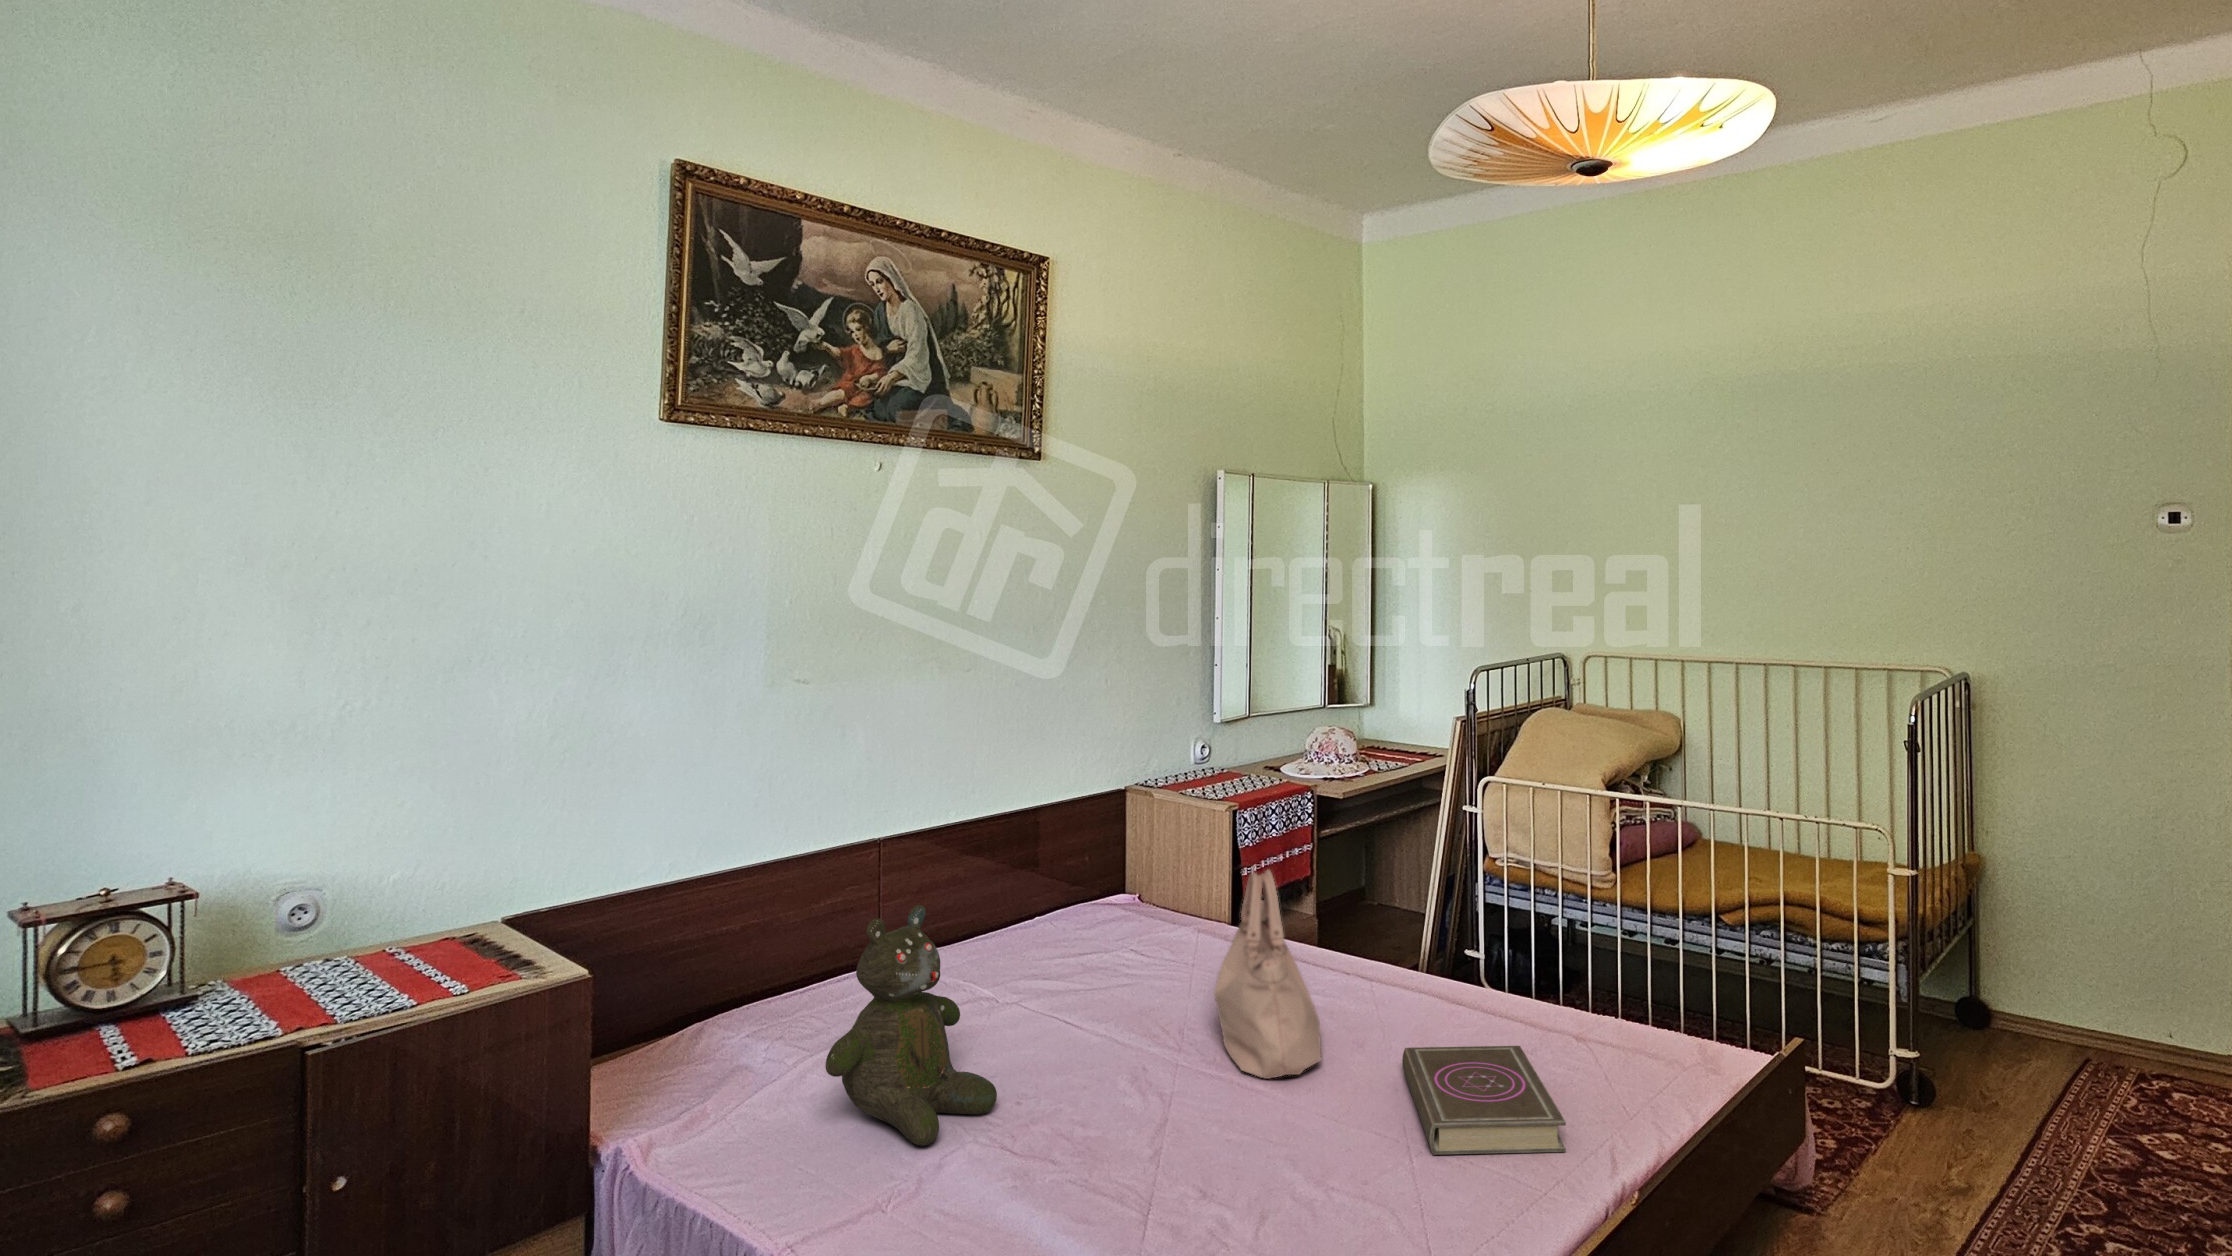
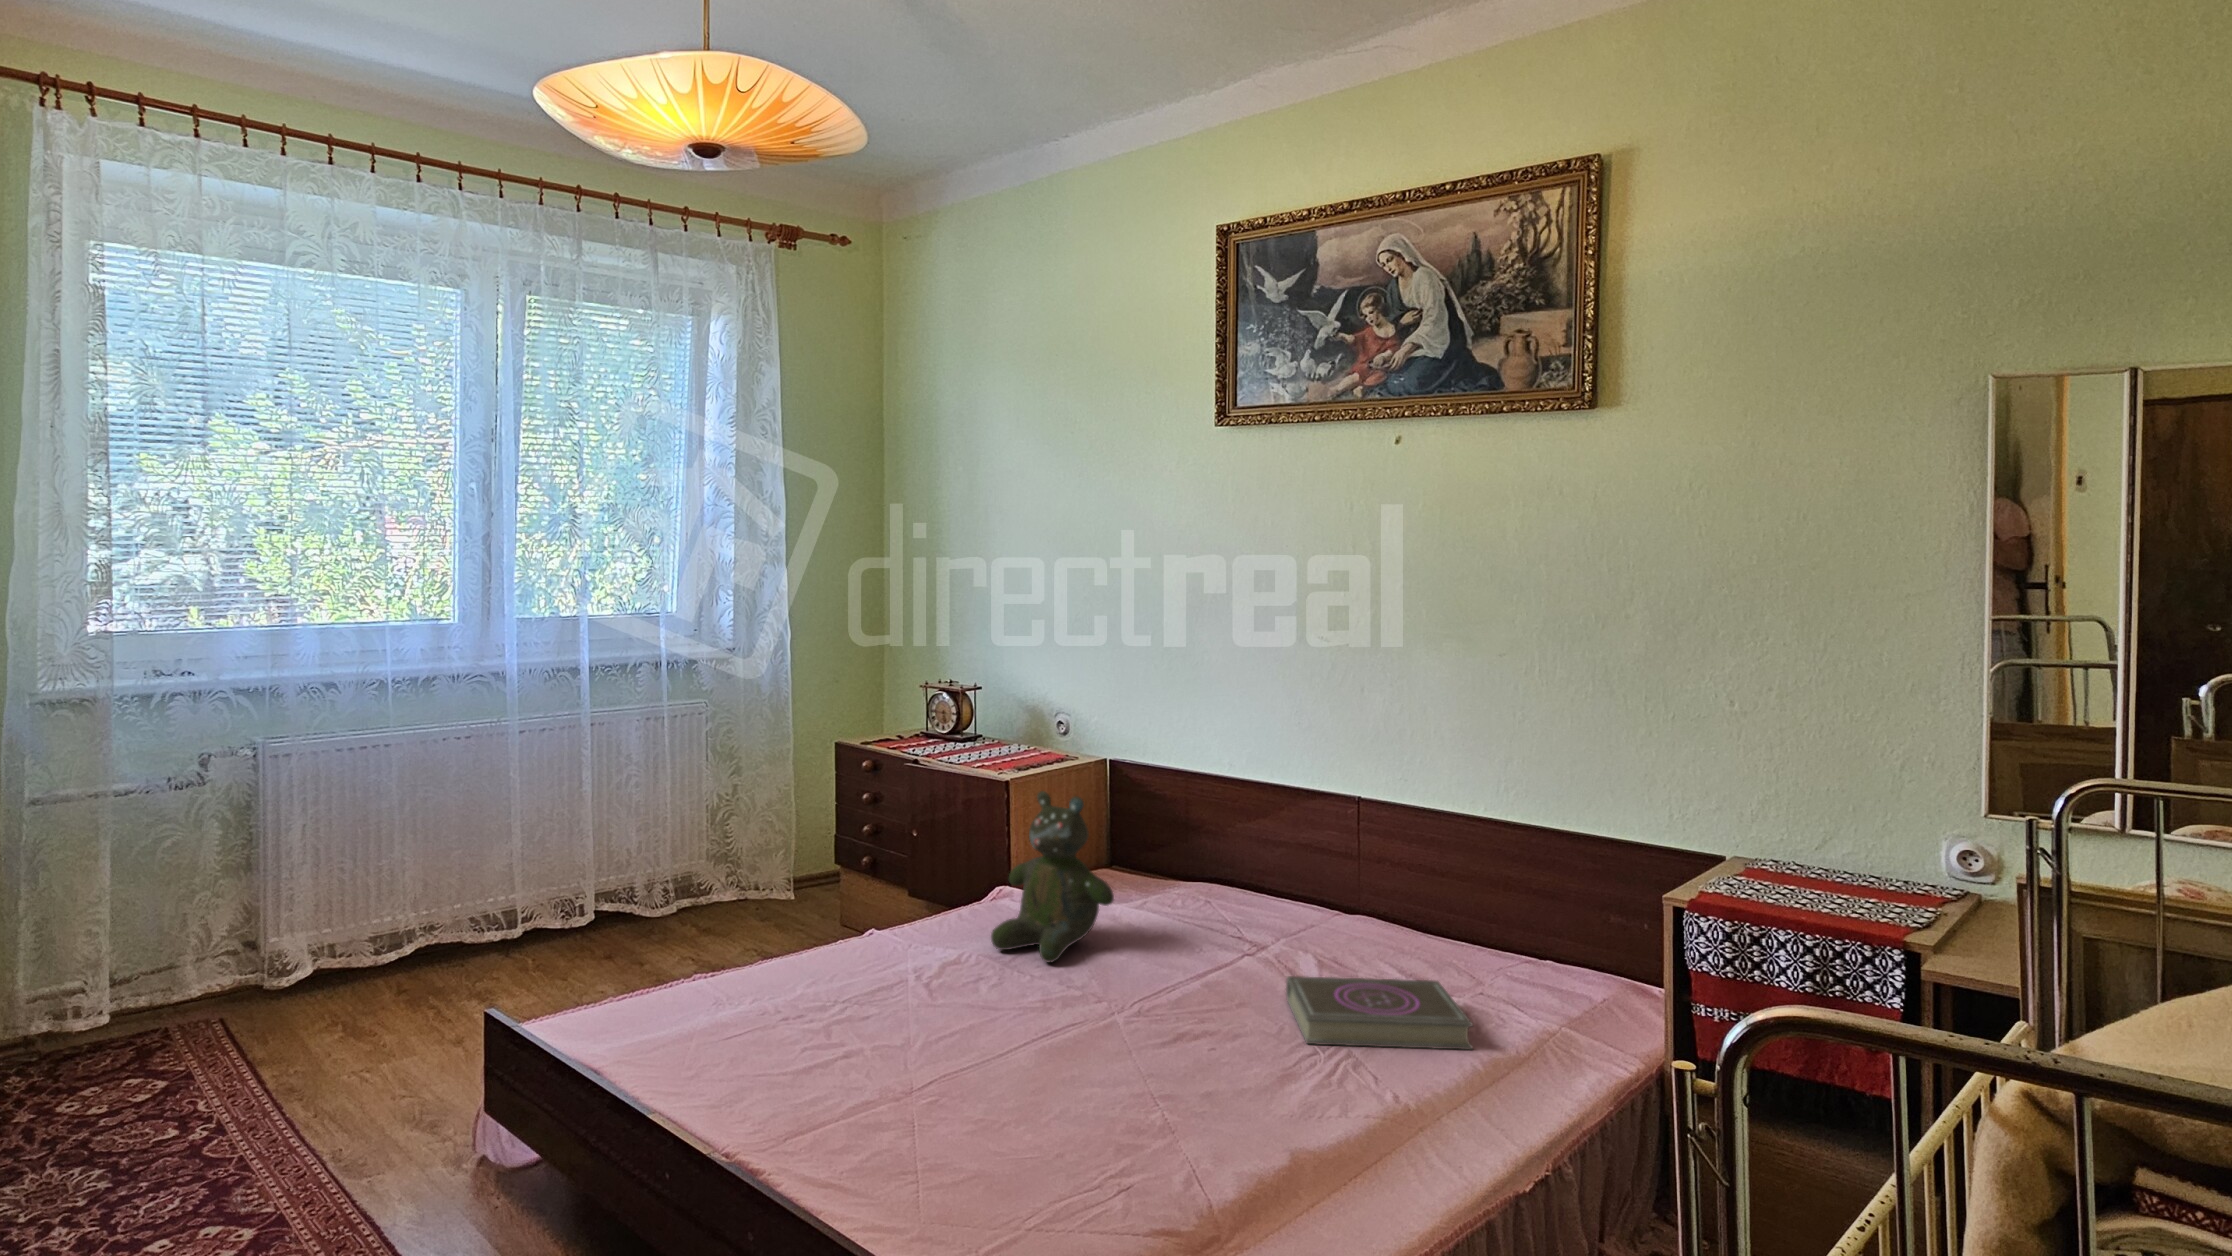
handbag: present [1214,870,1322,1079] -> none [1084,869,1297,1083]
book: present [1402,1046,1566,1155] -> present [1286,976,1473,1050]

